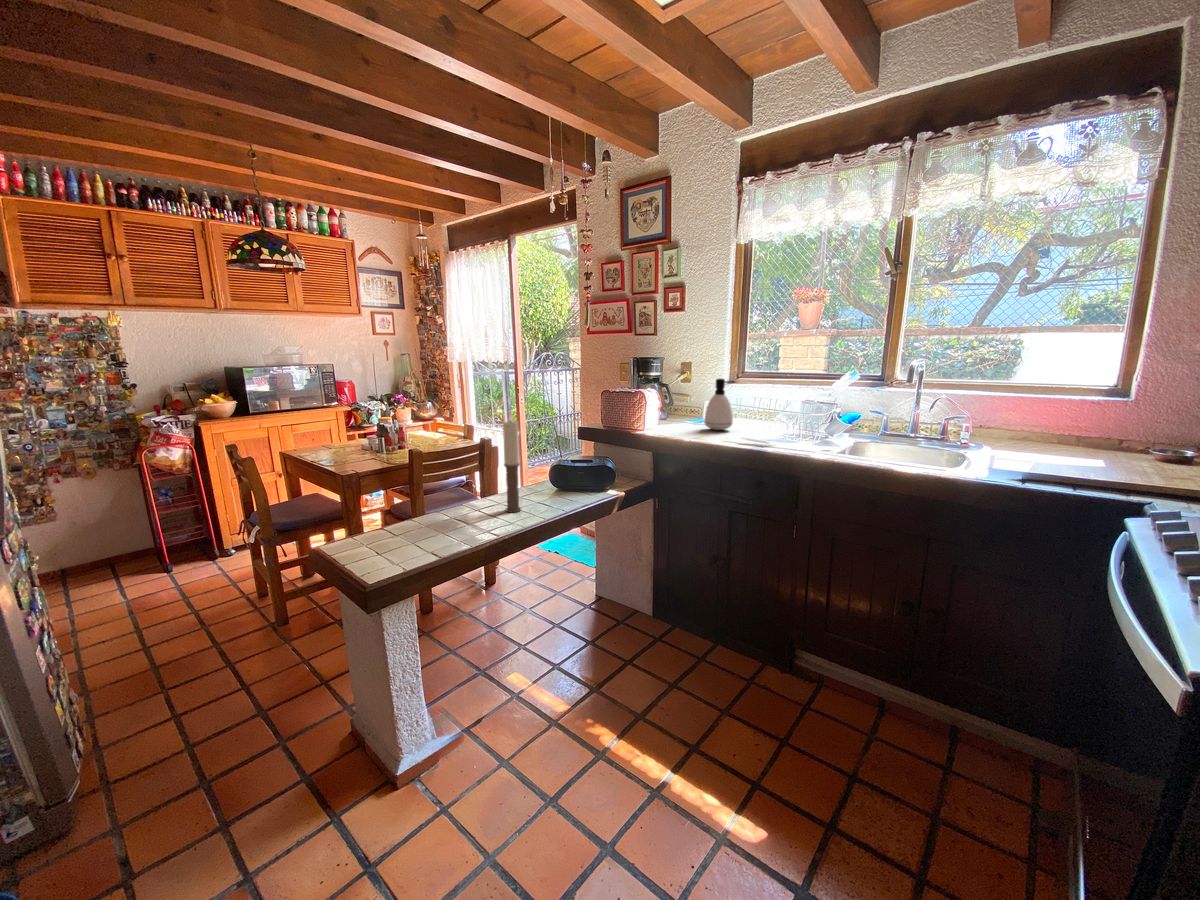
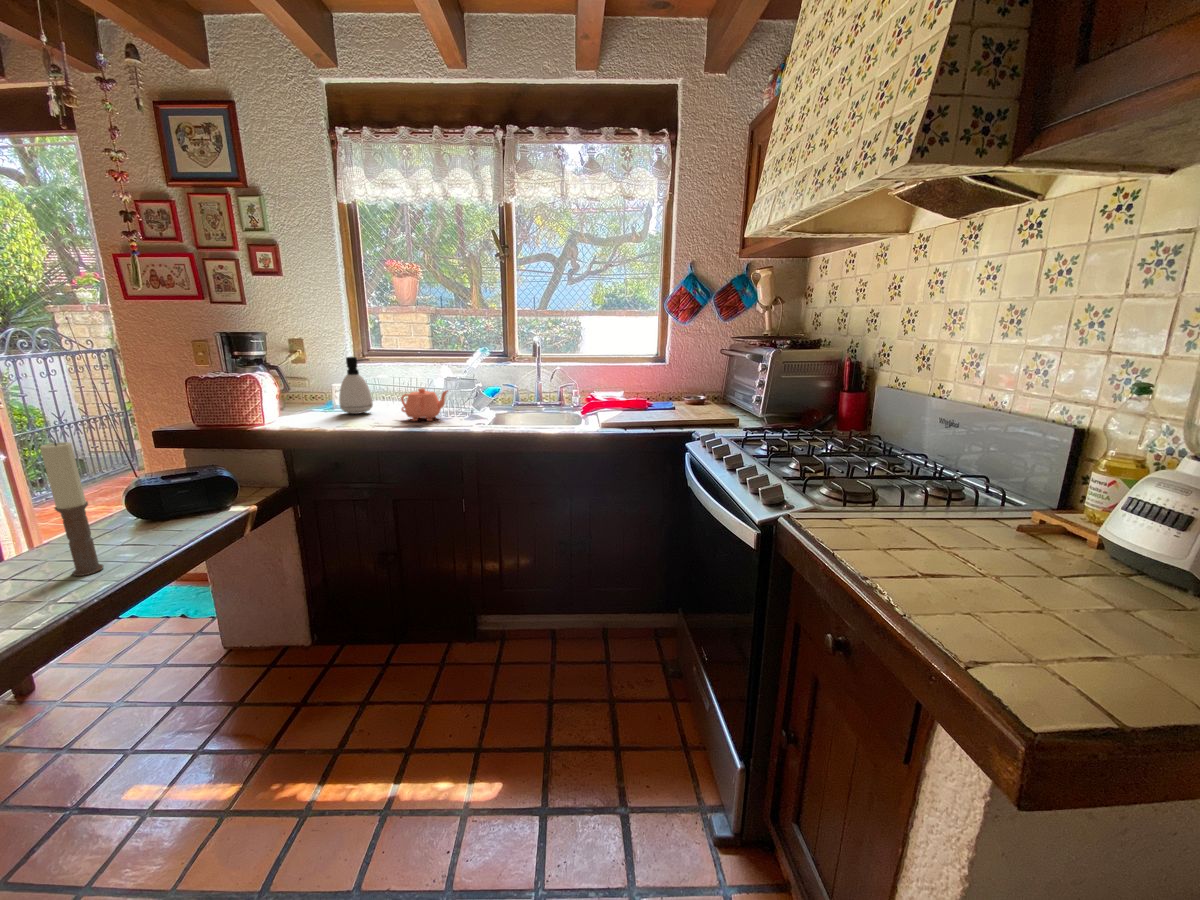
teapot: none [753,411,803,443] -> present [401,388,448,421]

